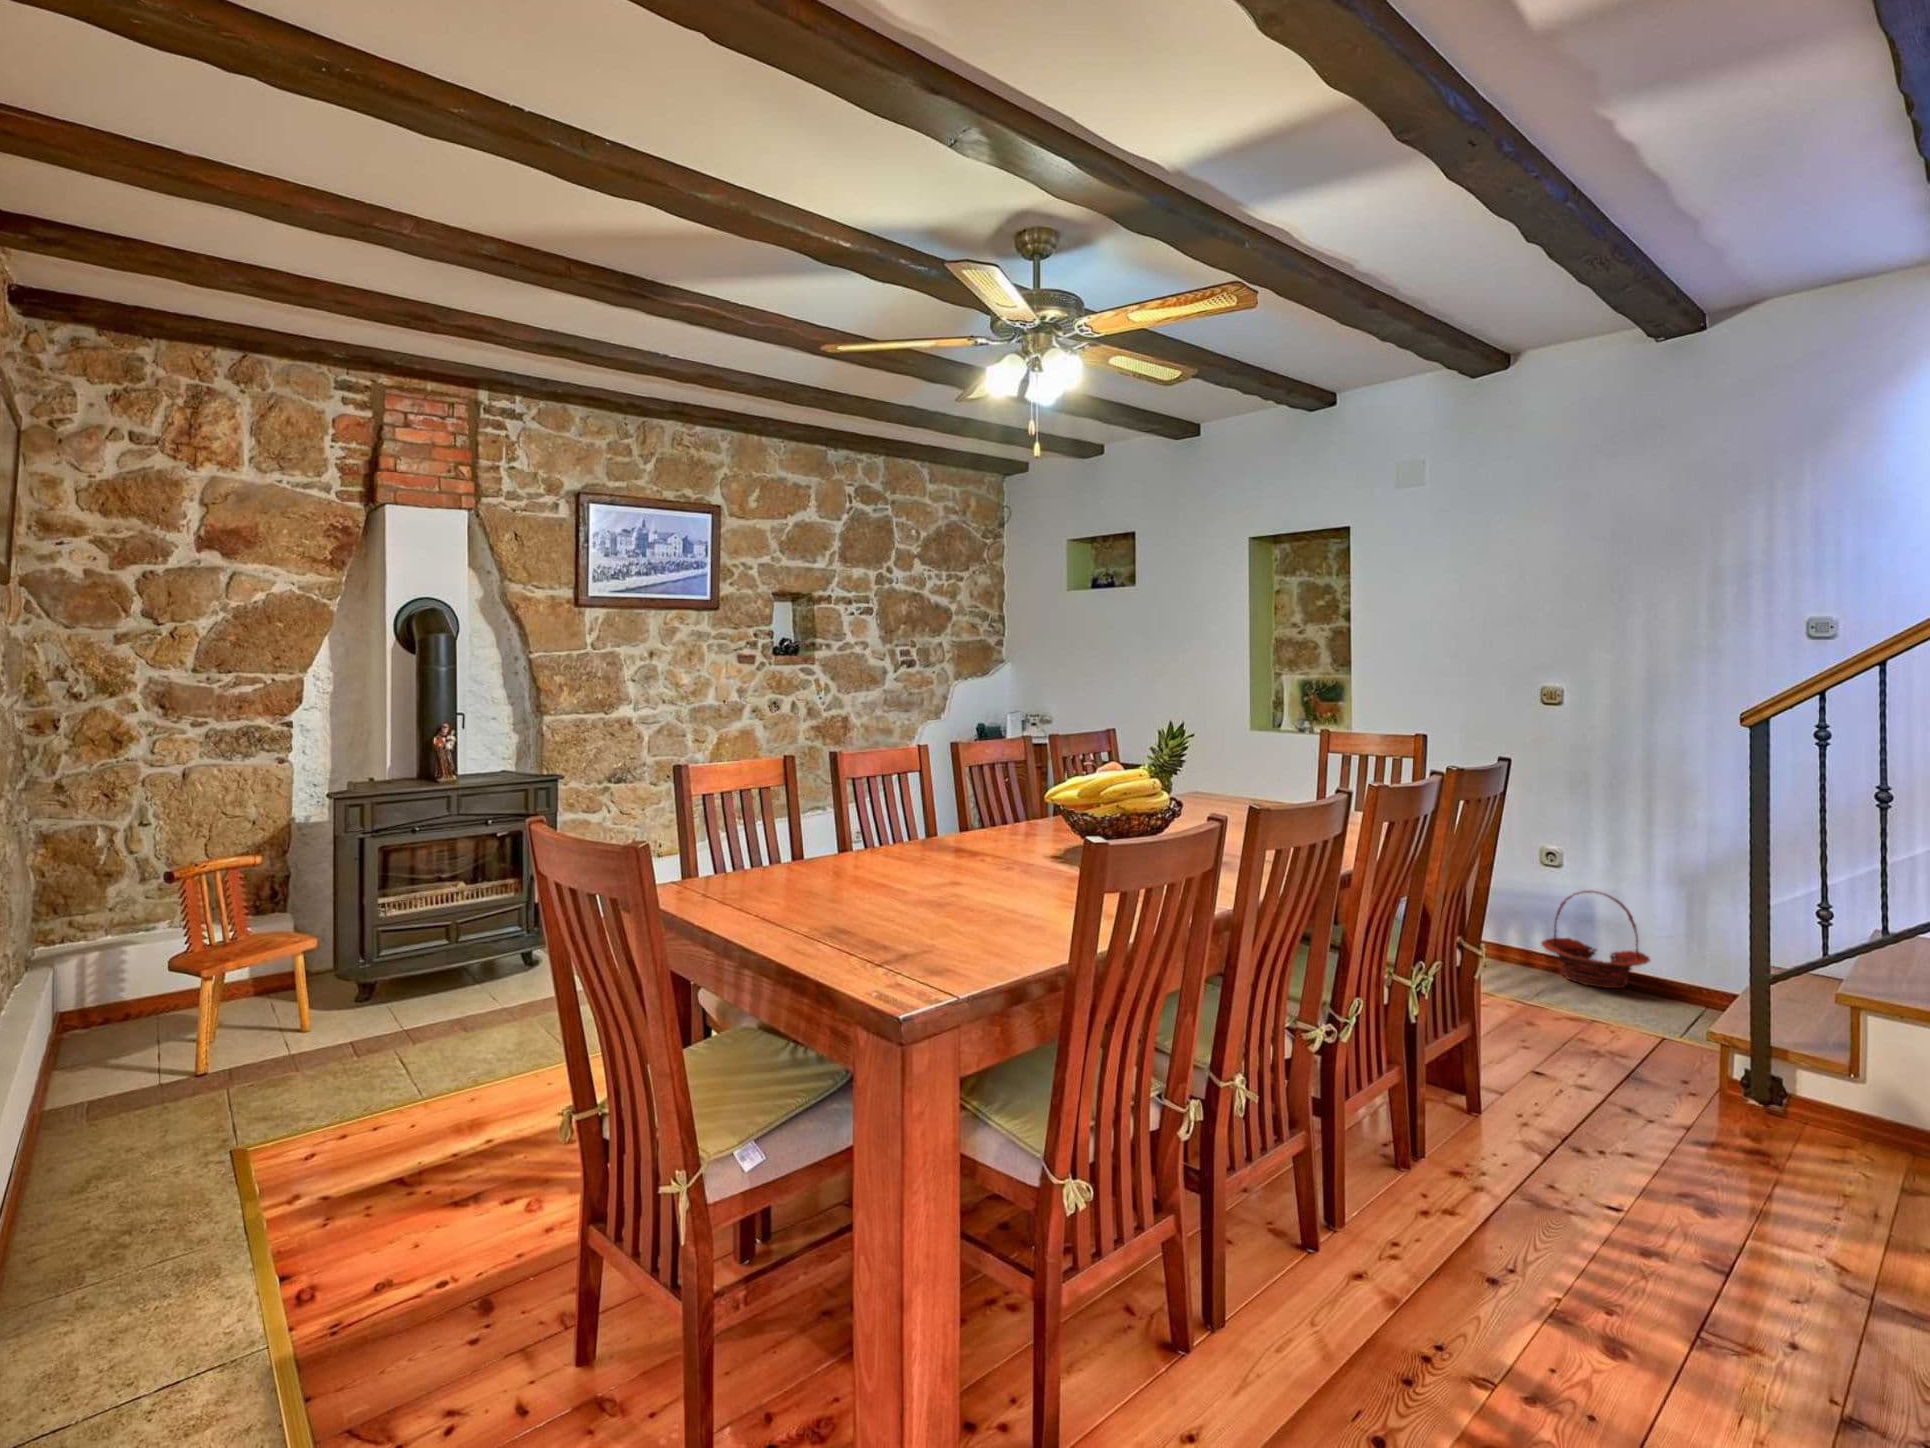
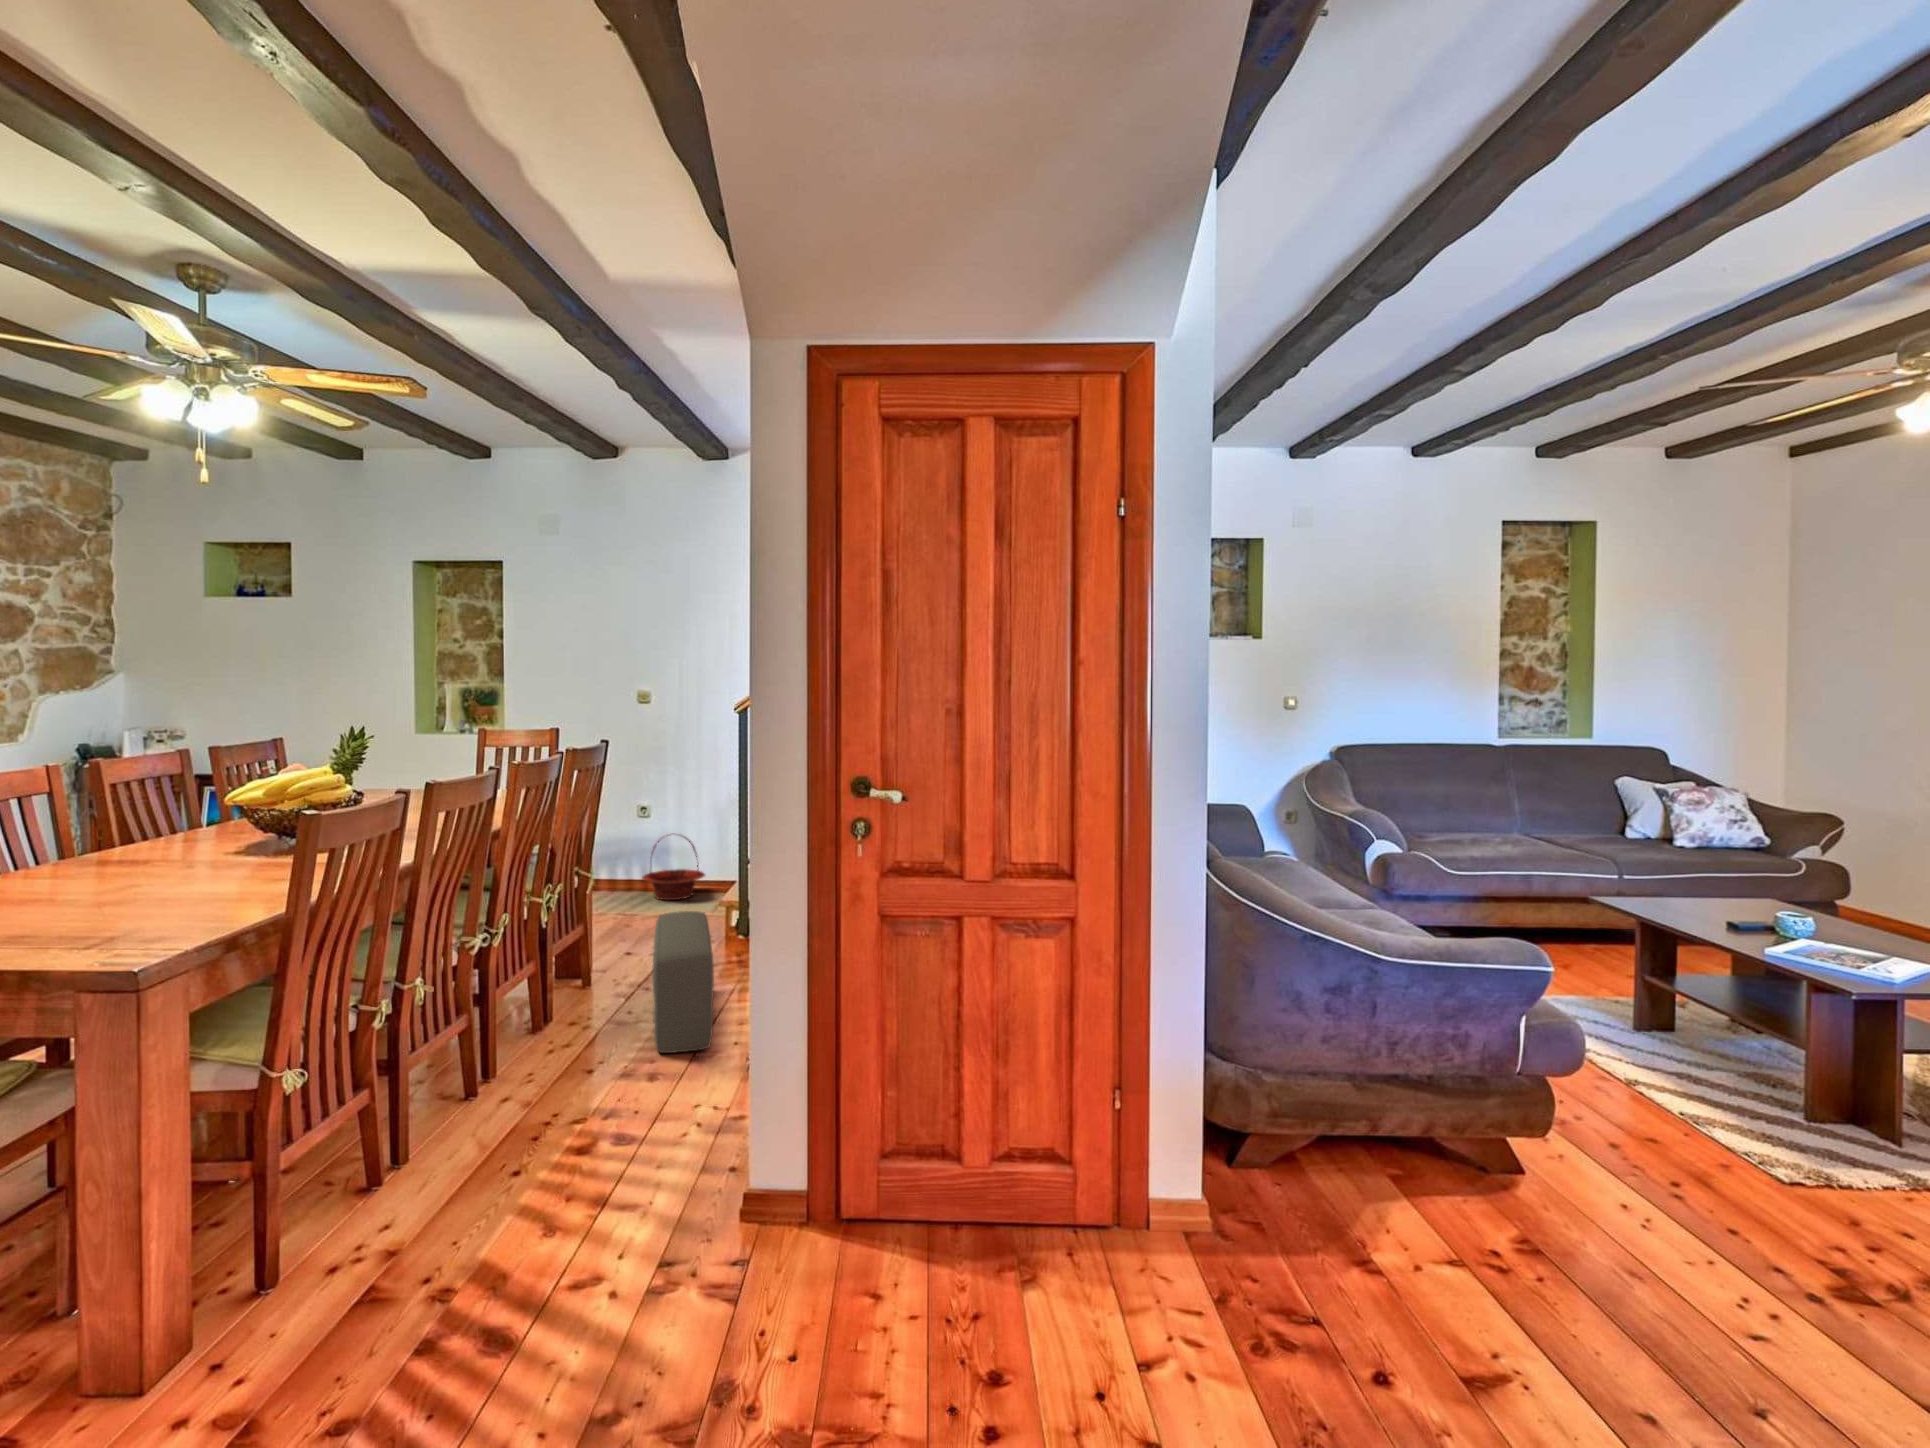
pouf: none [1596,1037,1739,1326] -> present [652,911,714,1053]

